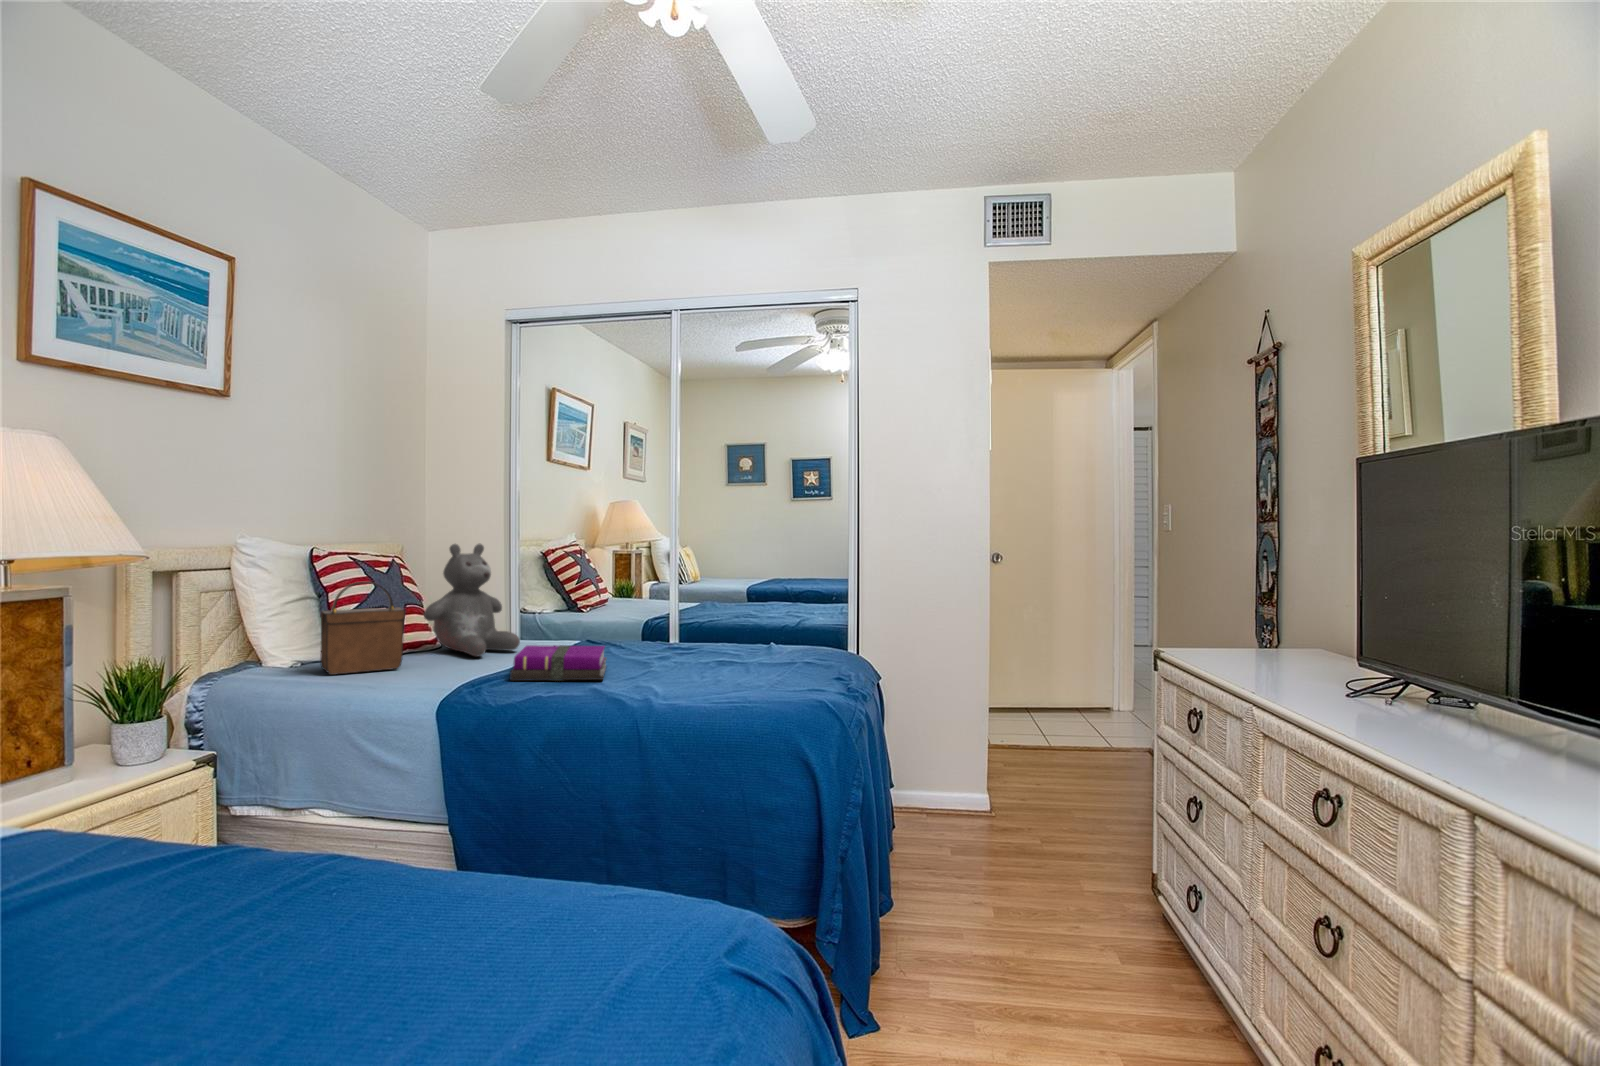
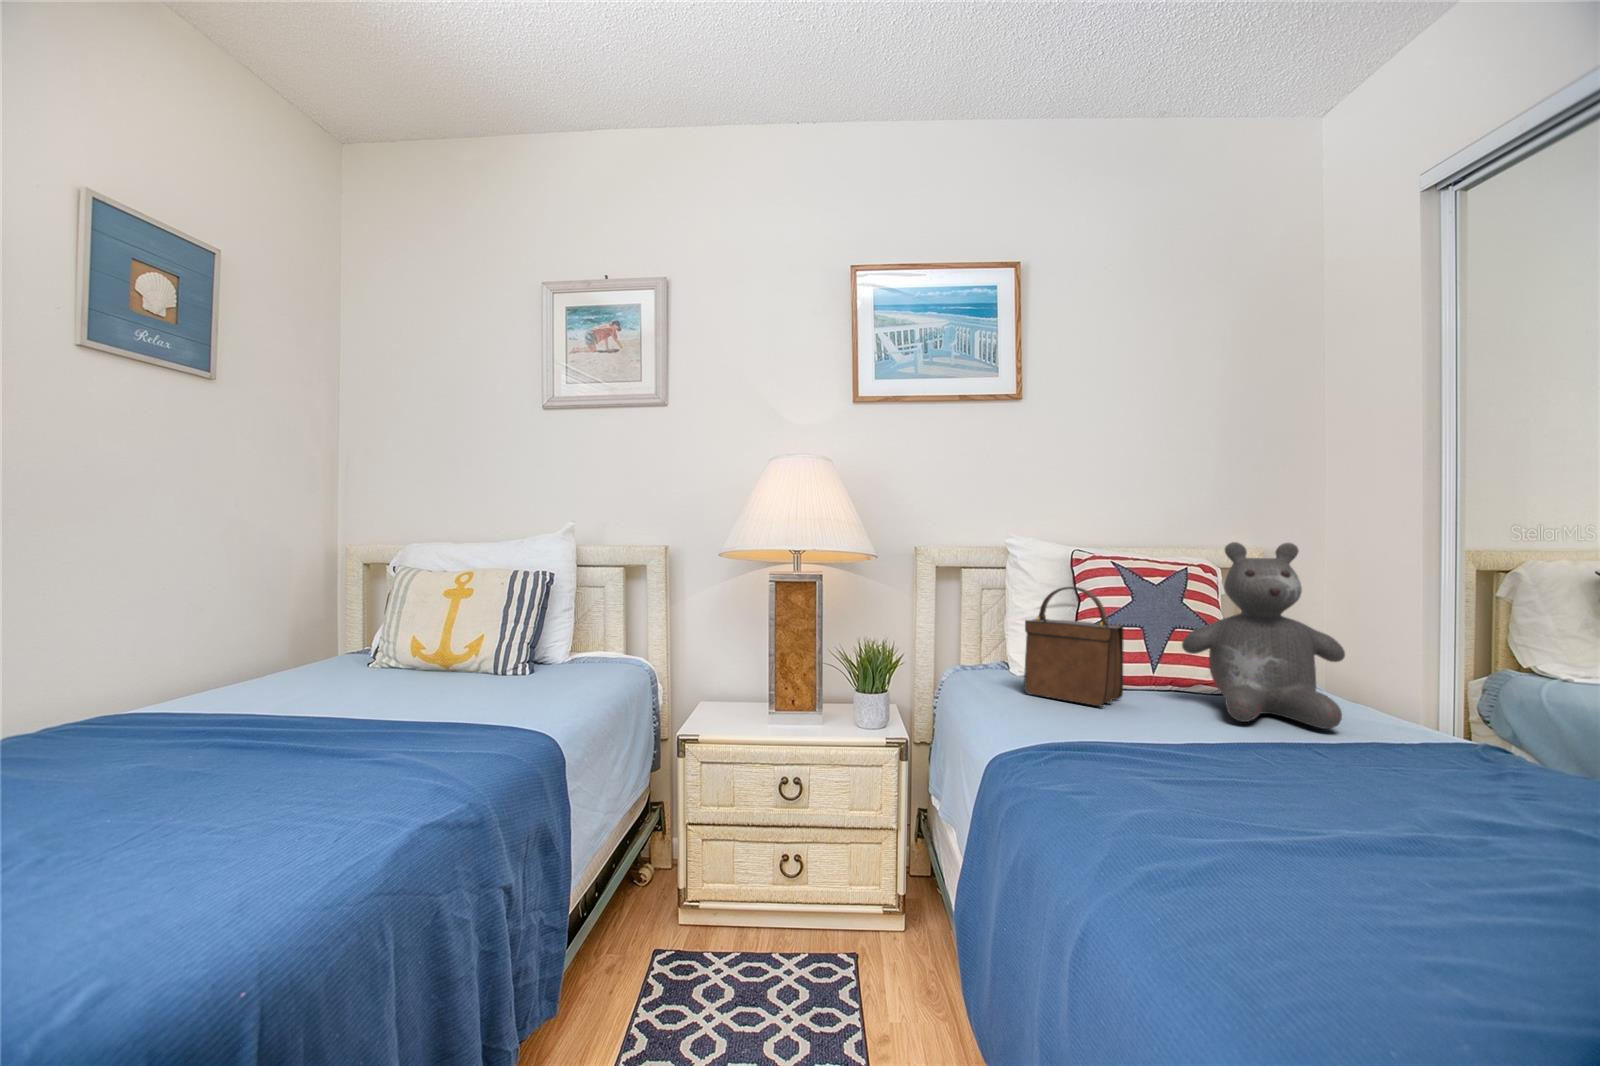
notebook: present [510,645,607,681] -> none [1179,718,1447,829]

